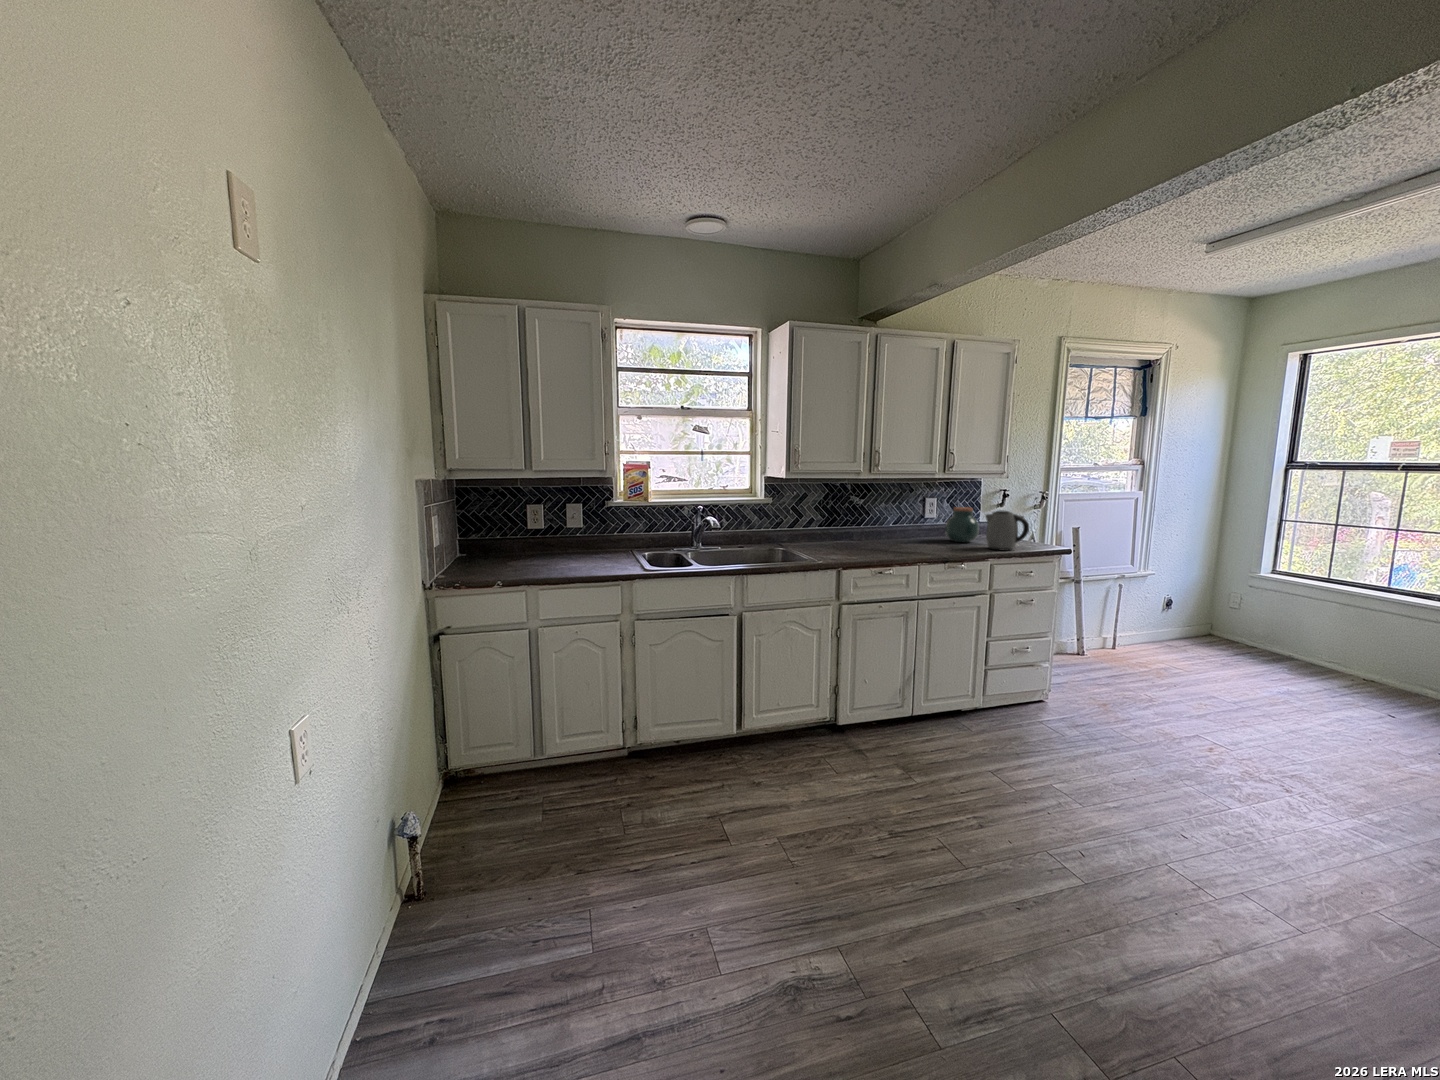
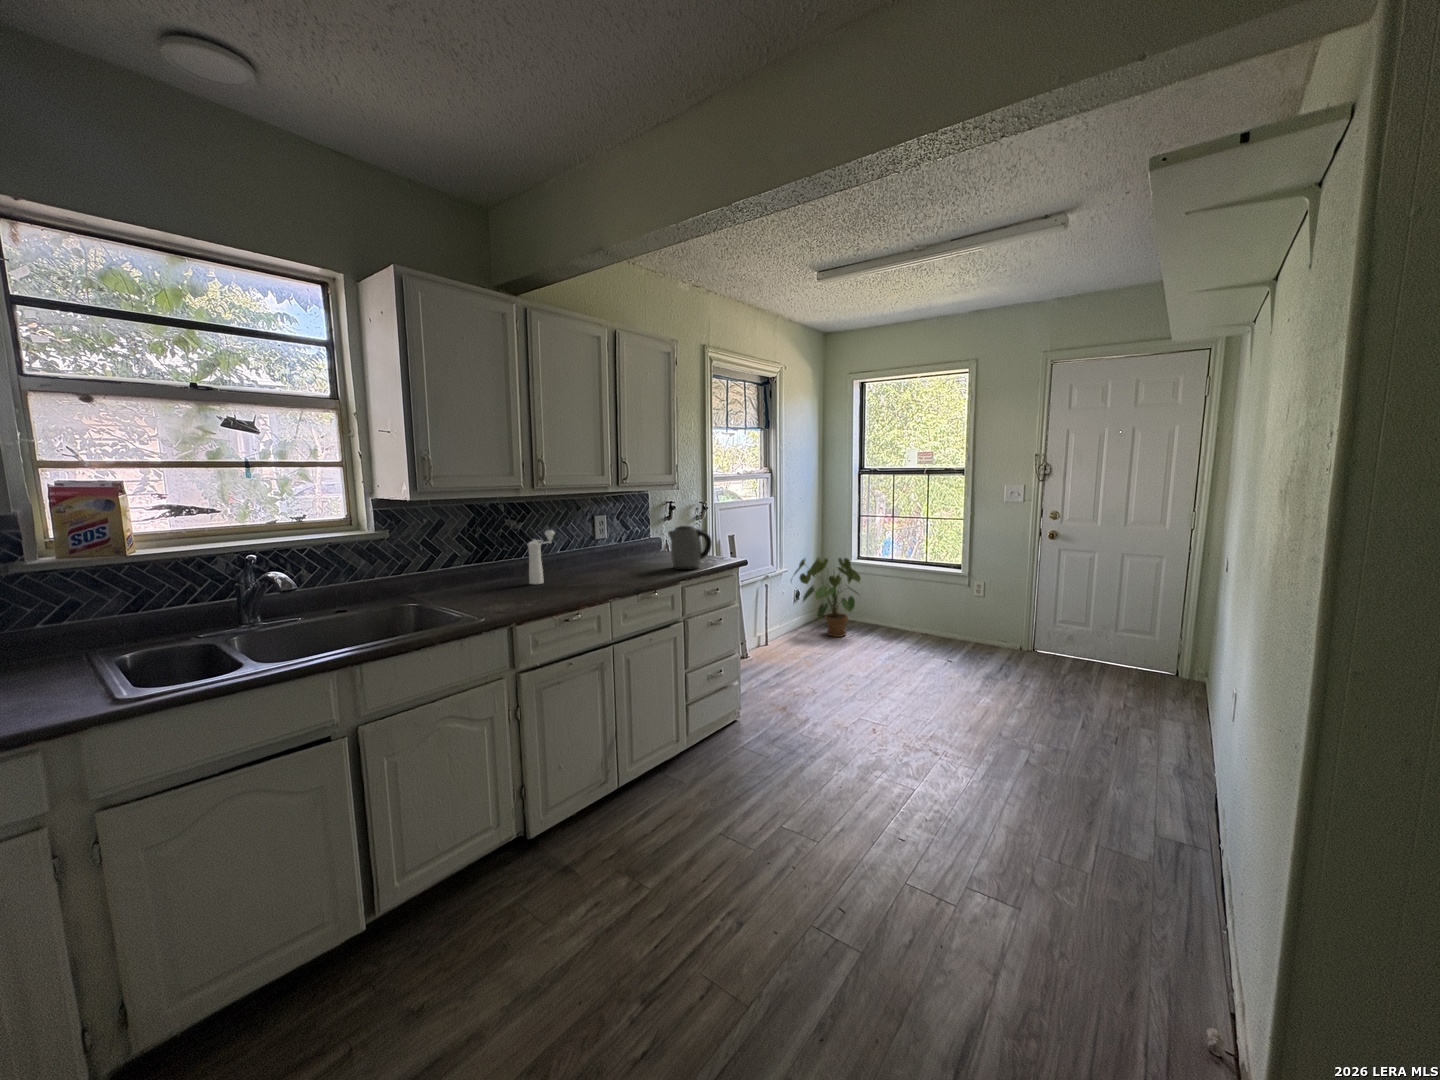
pepper mill: none [861,506,886,547] -> present [528,530,555,584]
jar: present [945,507,979,542] -> none [623,524,658,564]
house plant: none [1159,563,1270,660] -> present [794,557,861,637]

